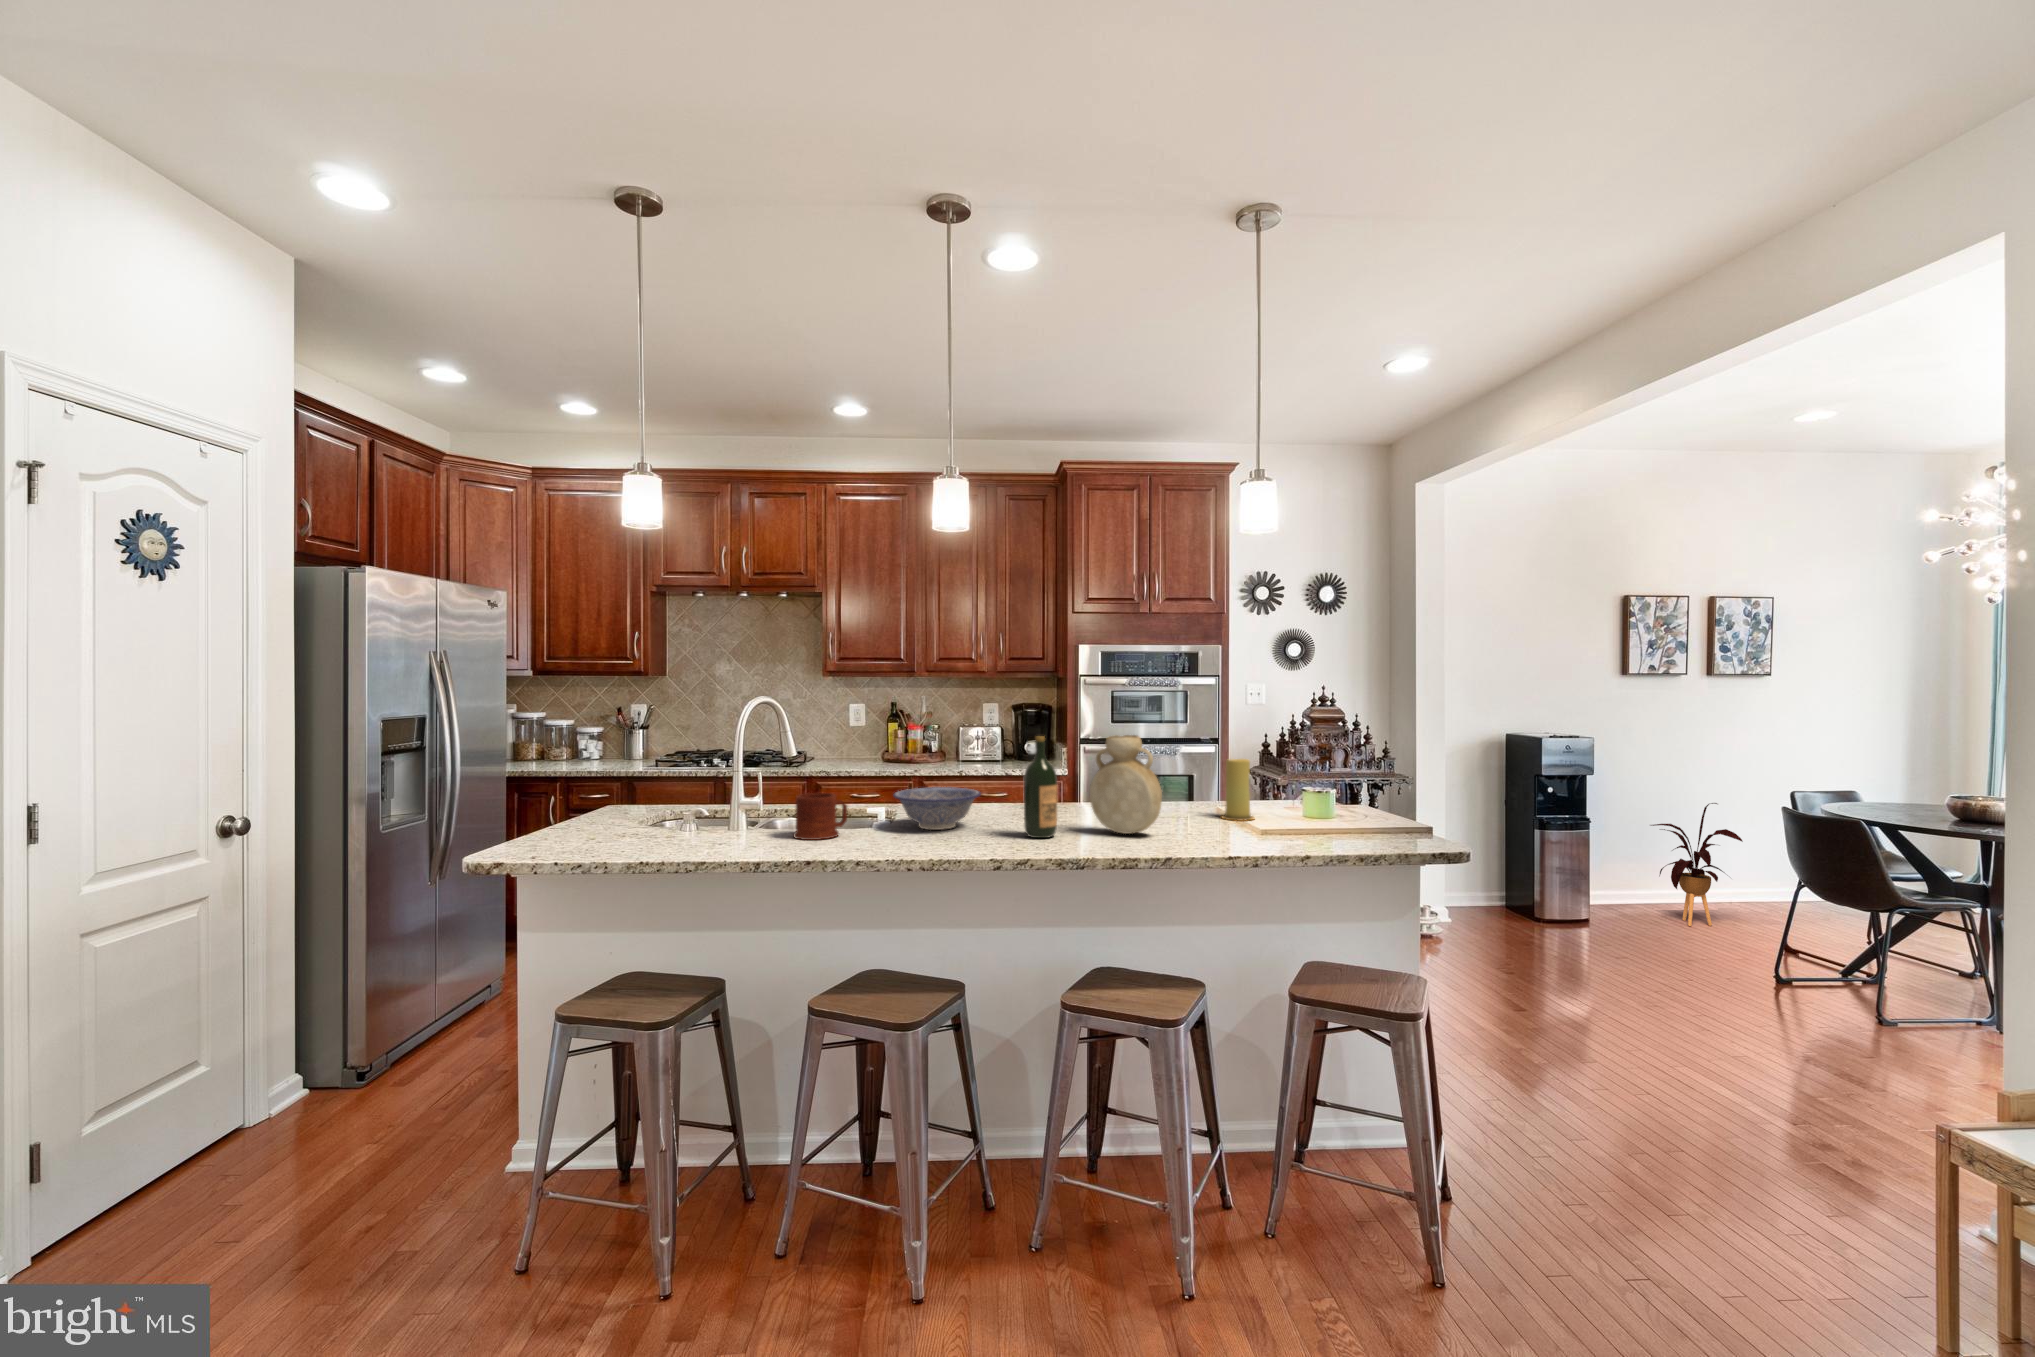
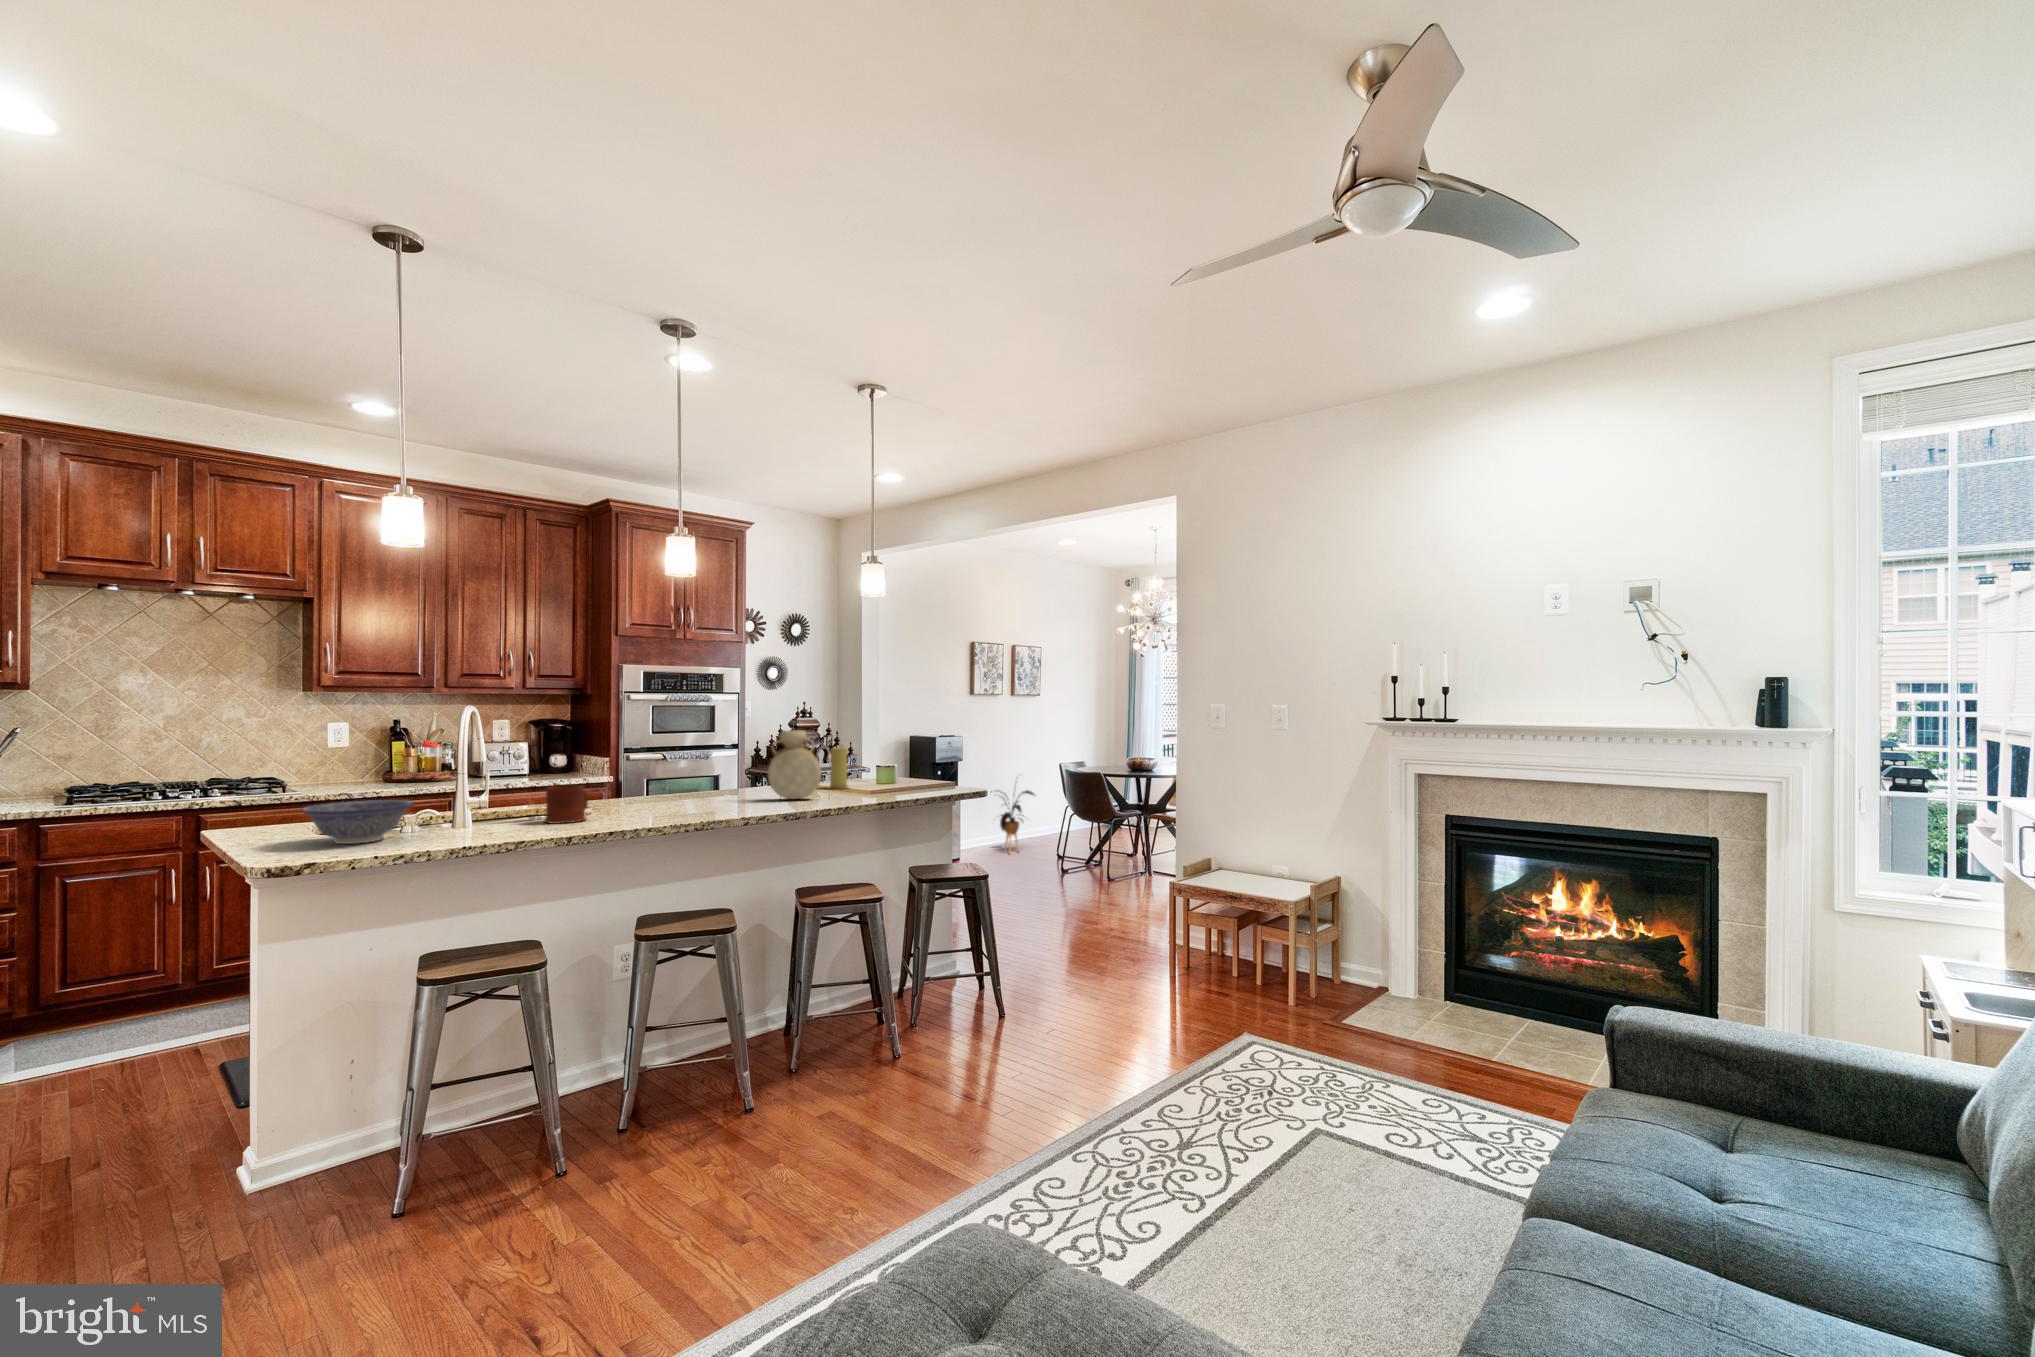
wine bottle: present [1024,736,1057,838] -> none [730,731,756,806]
decorative bowl: present [893,787,981,830] -> present [300,800,415,844]

